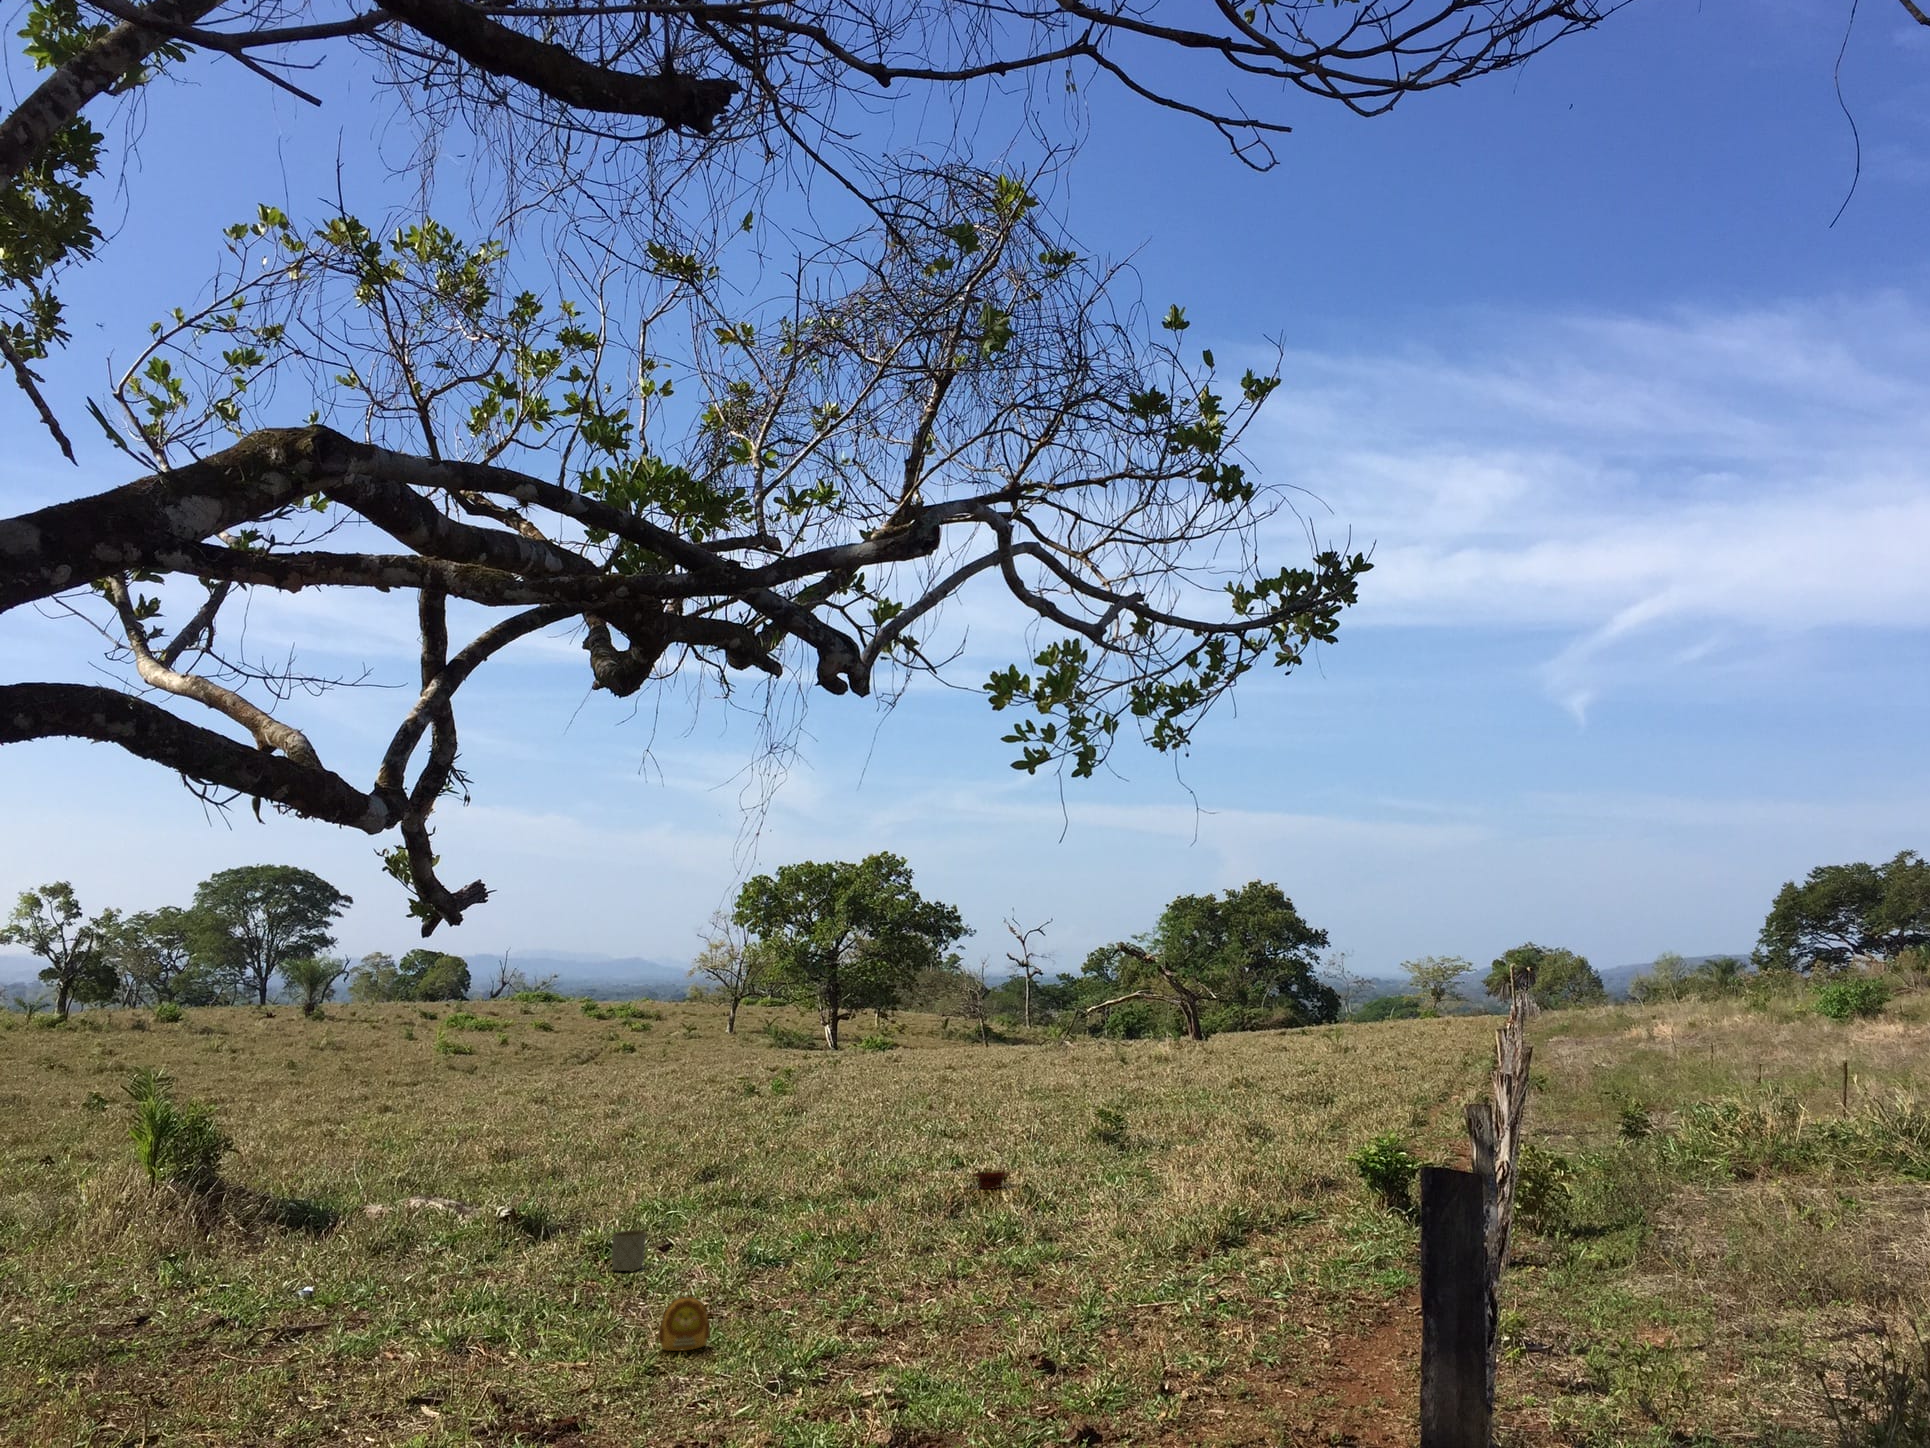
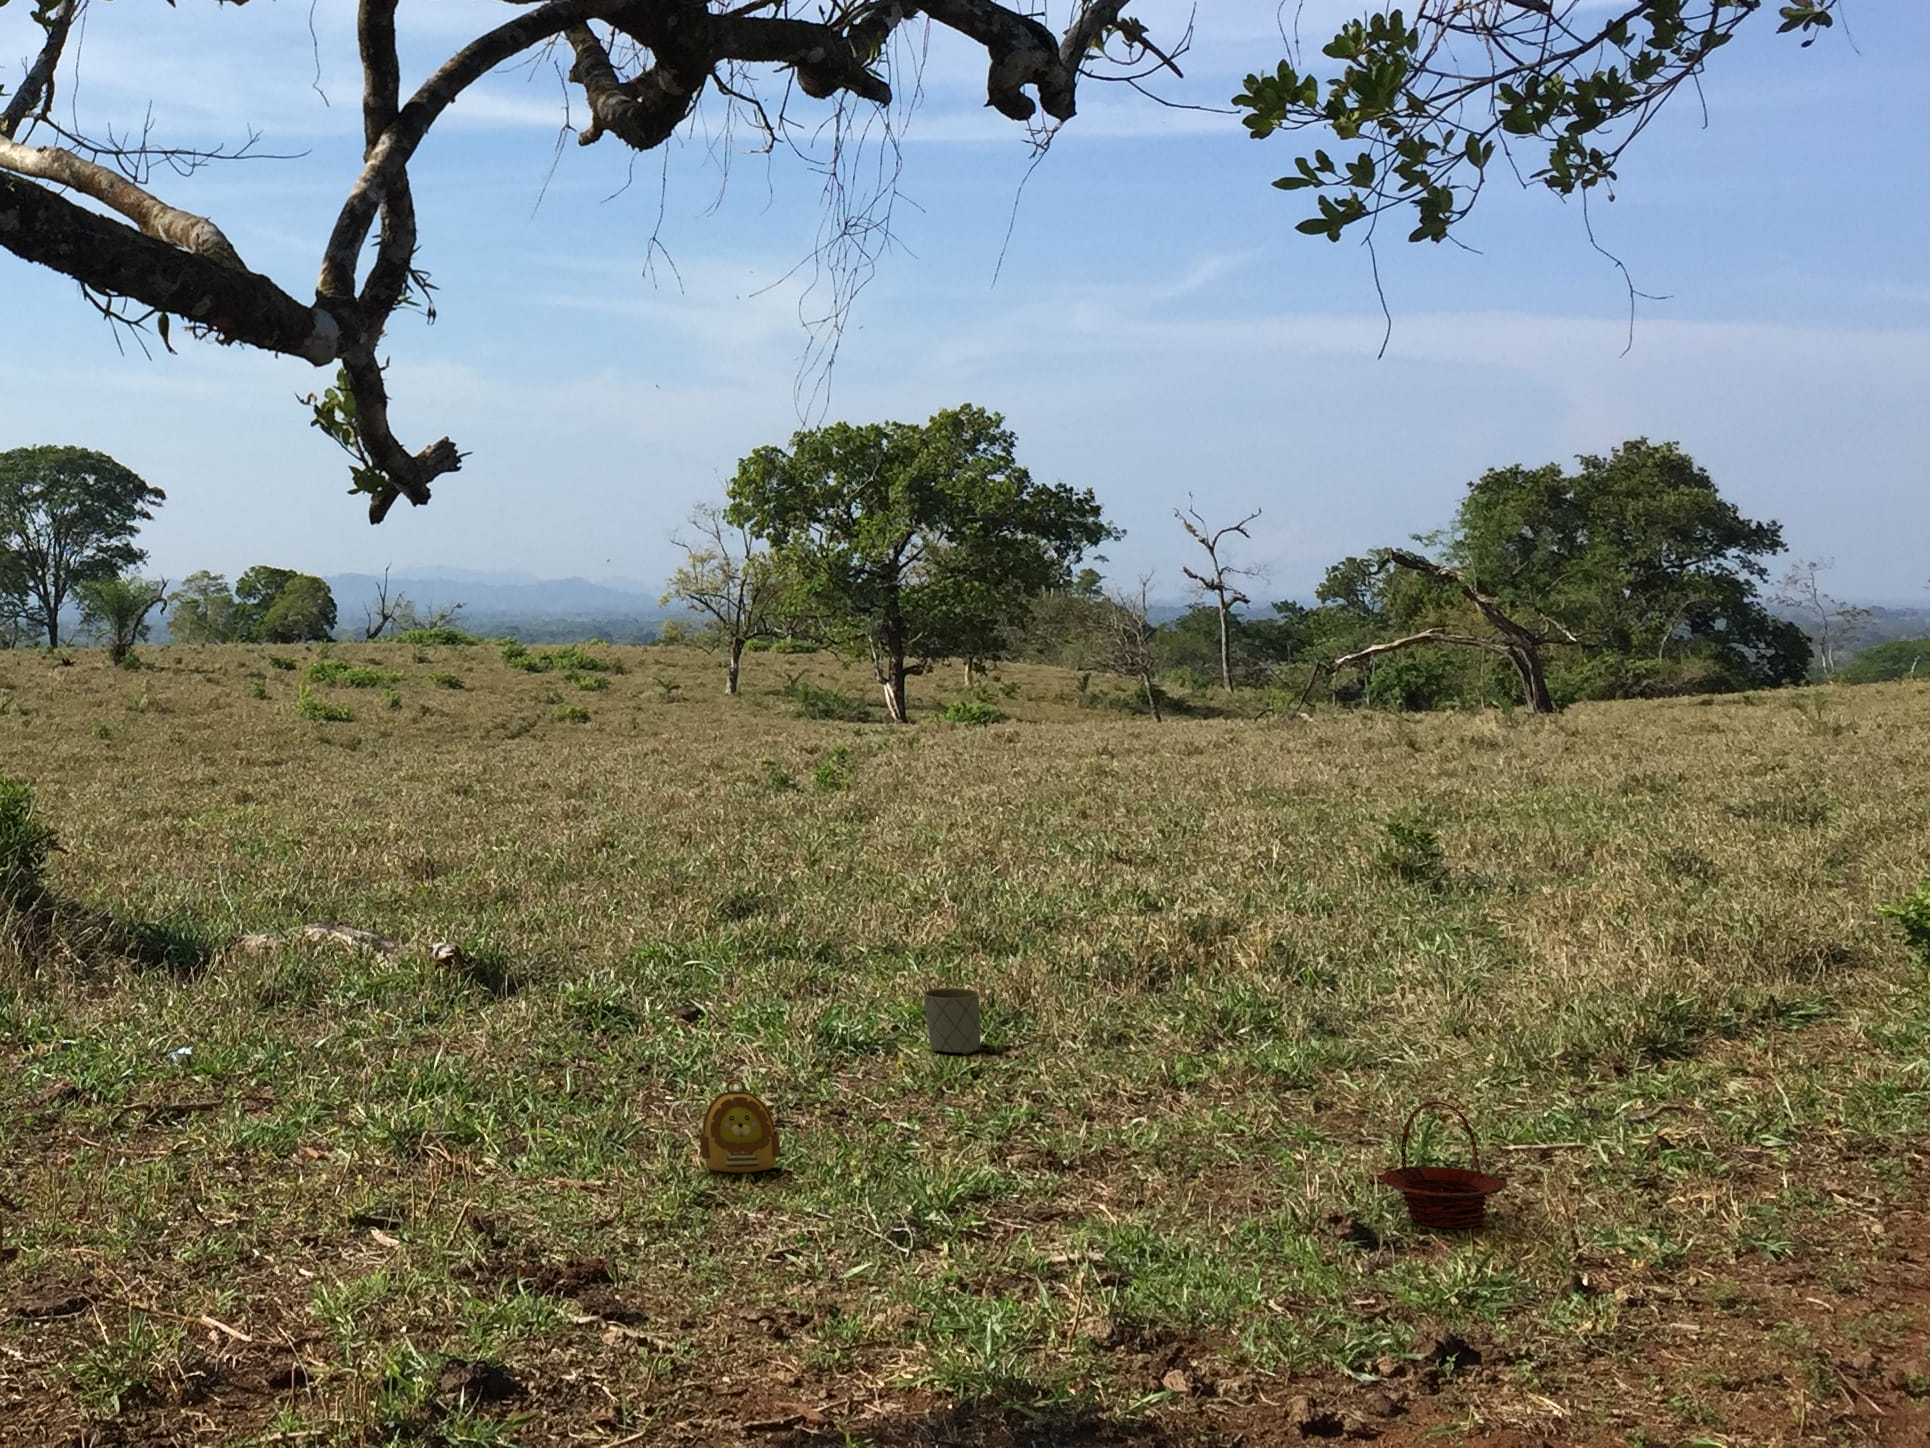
basket: present [974,1148,1009,1189] -> present [1381,1102,1504,1228]
planter: present [612,1230,646,1272] -> present [924,988,980,1055]

